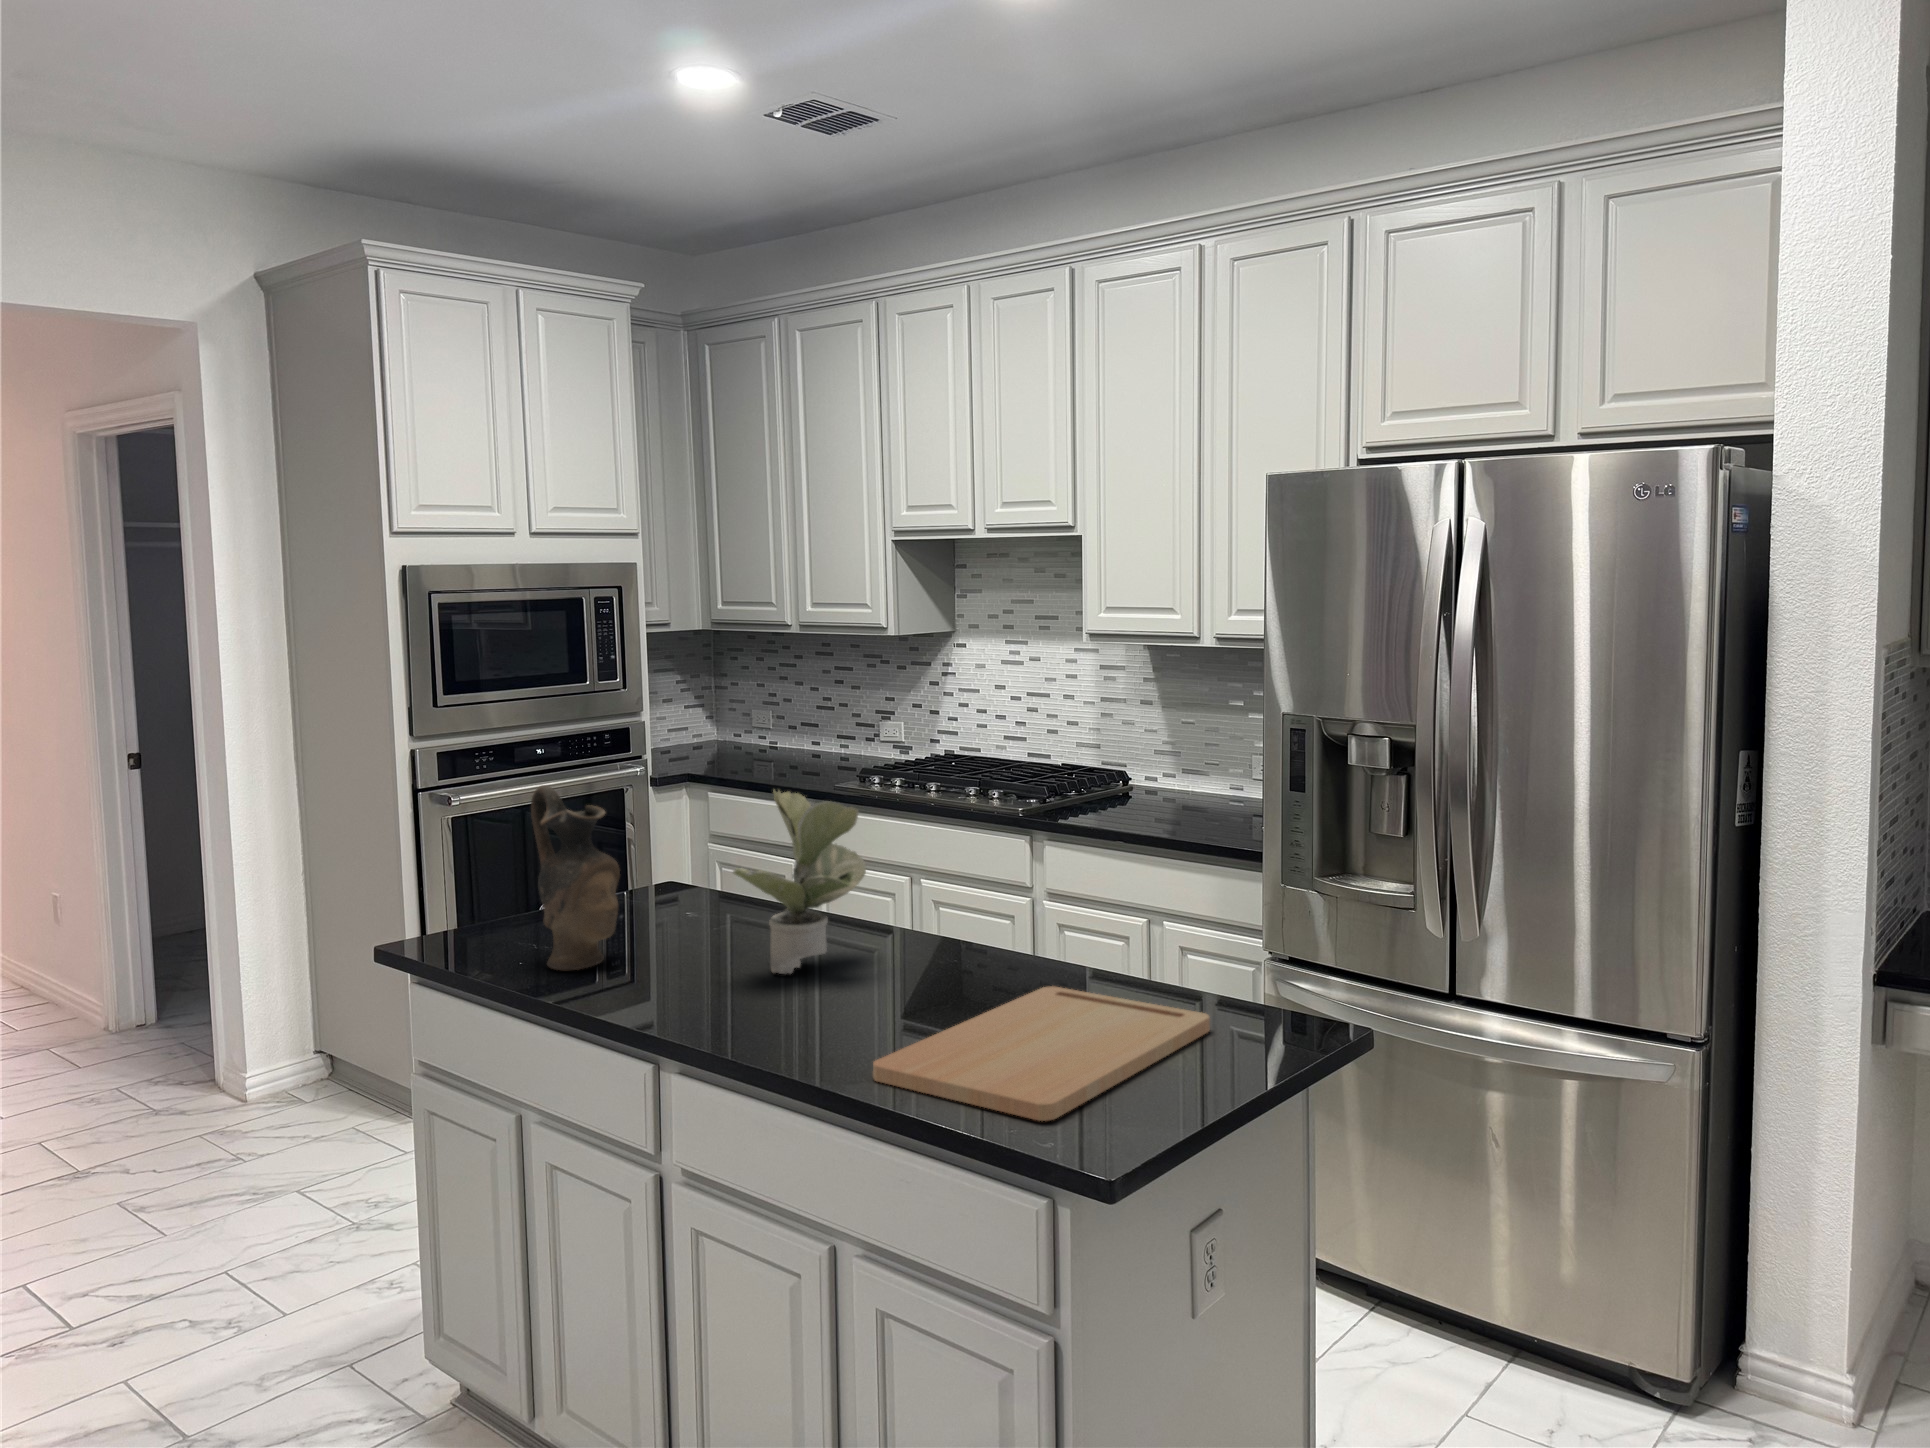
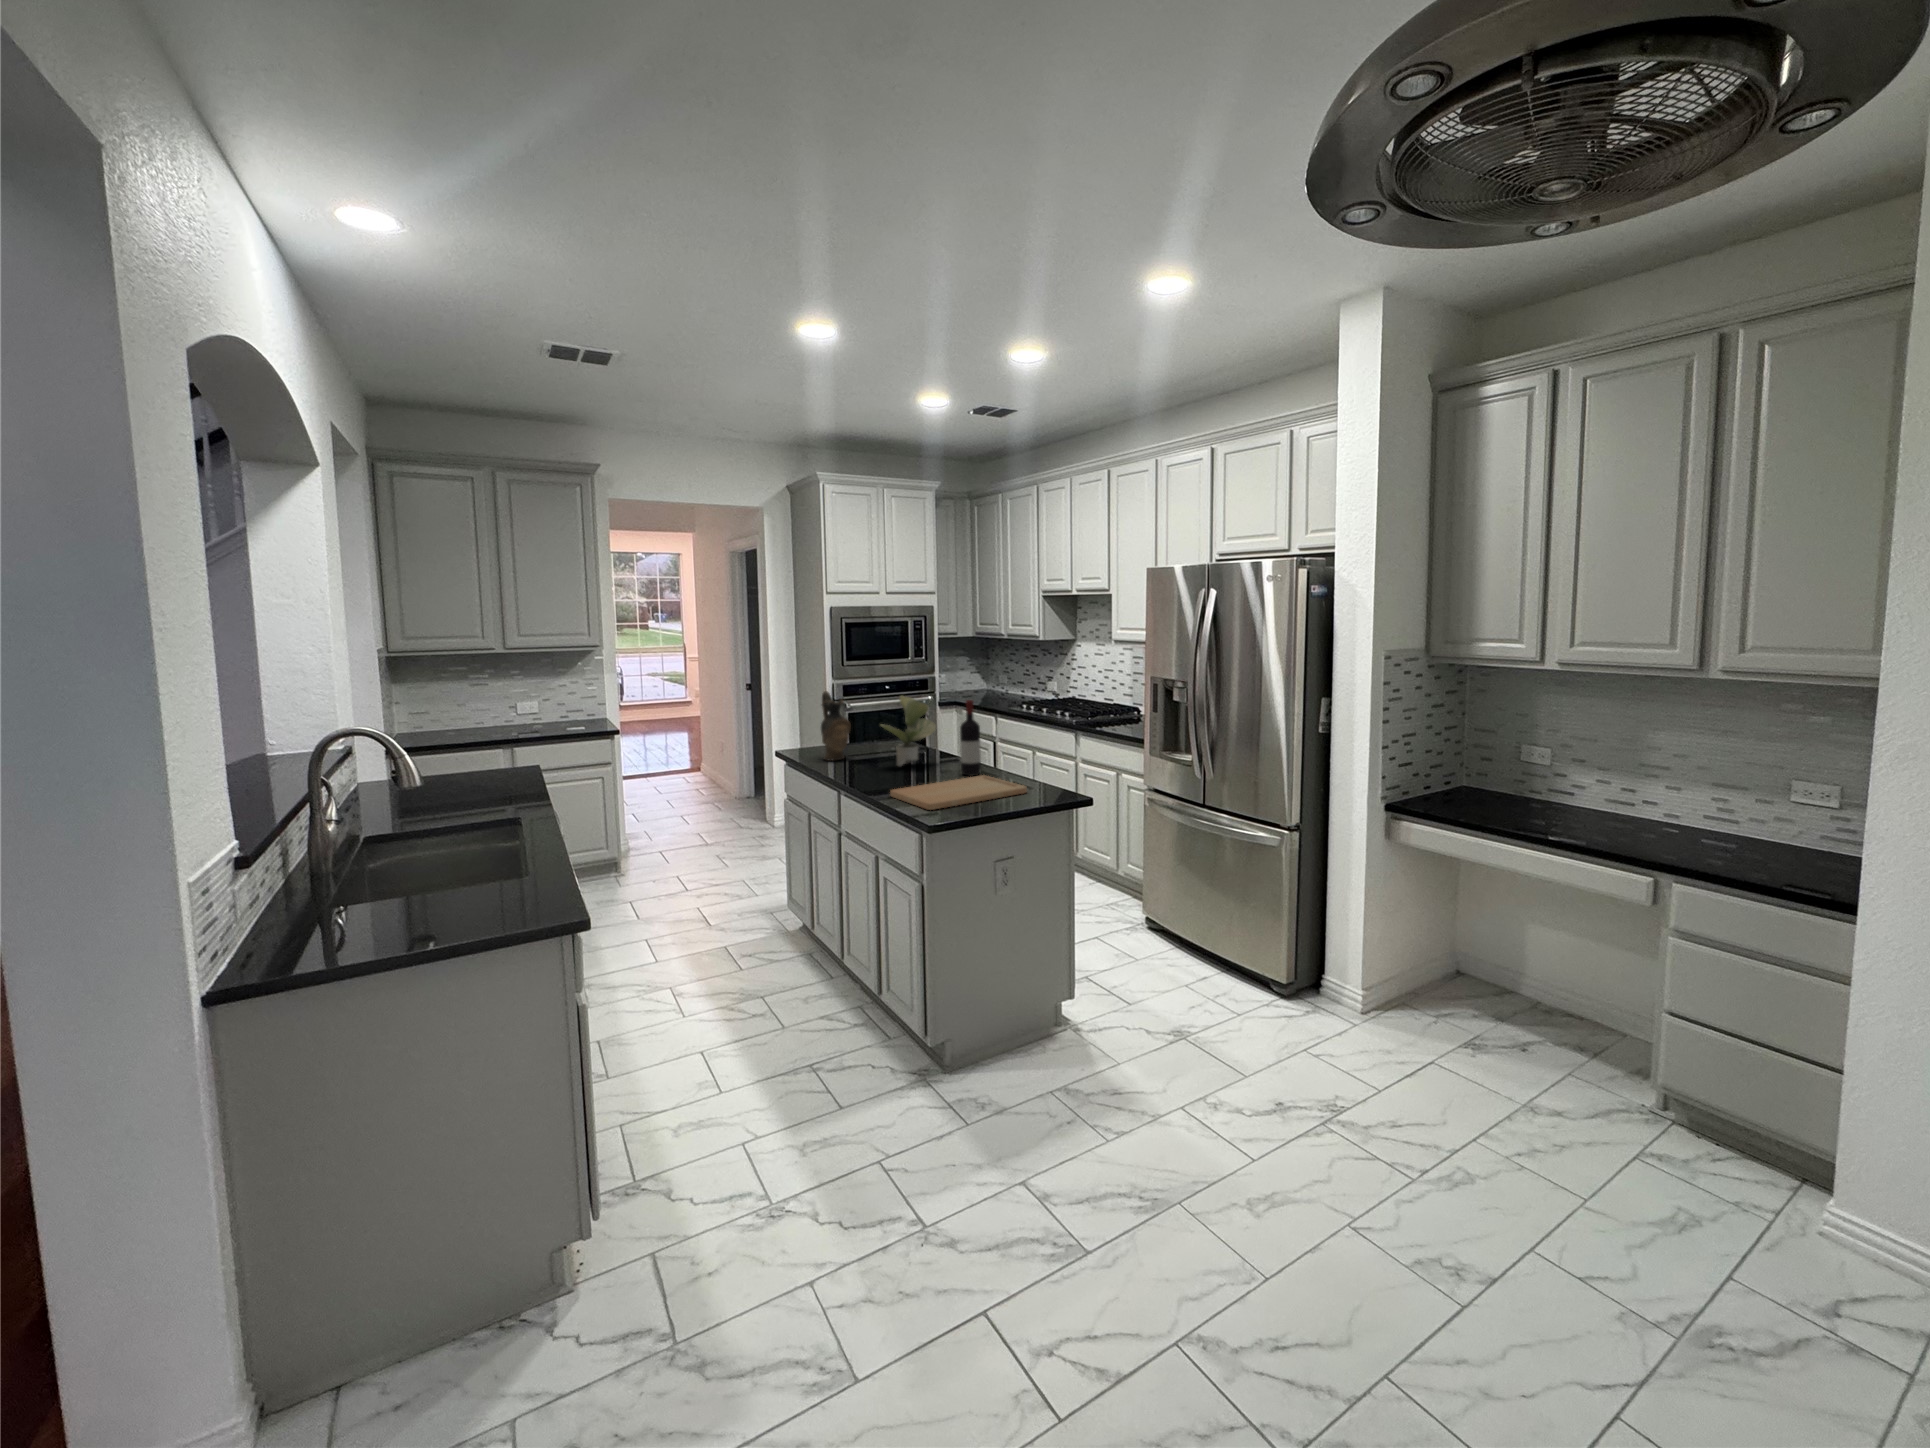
wine bottle: none [965,794,1017,987] -> present [960,700,981,776]

